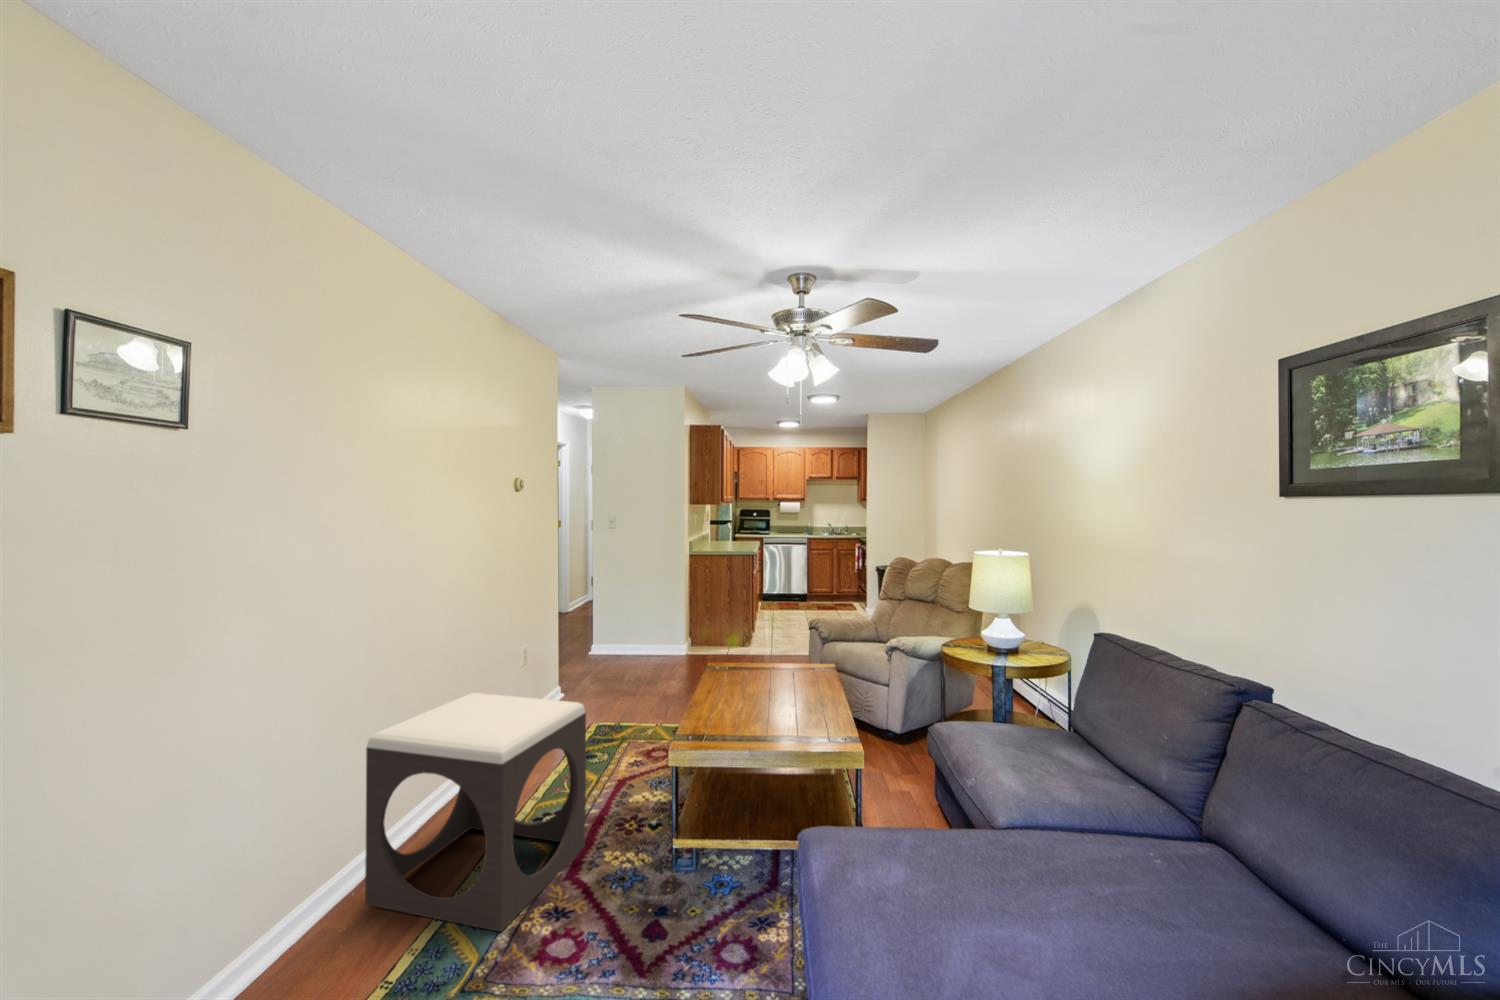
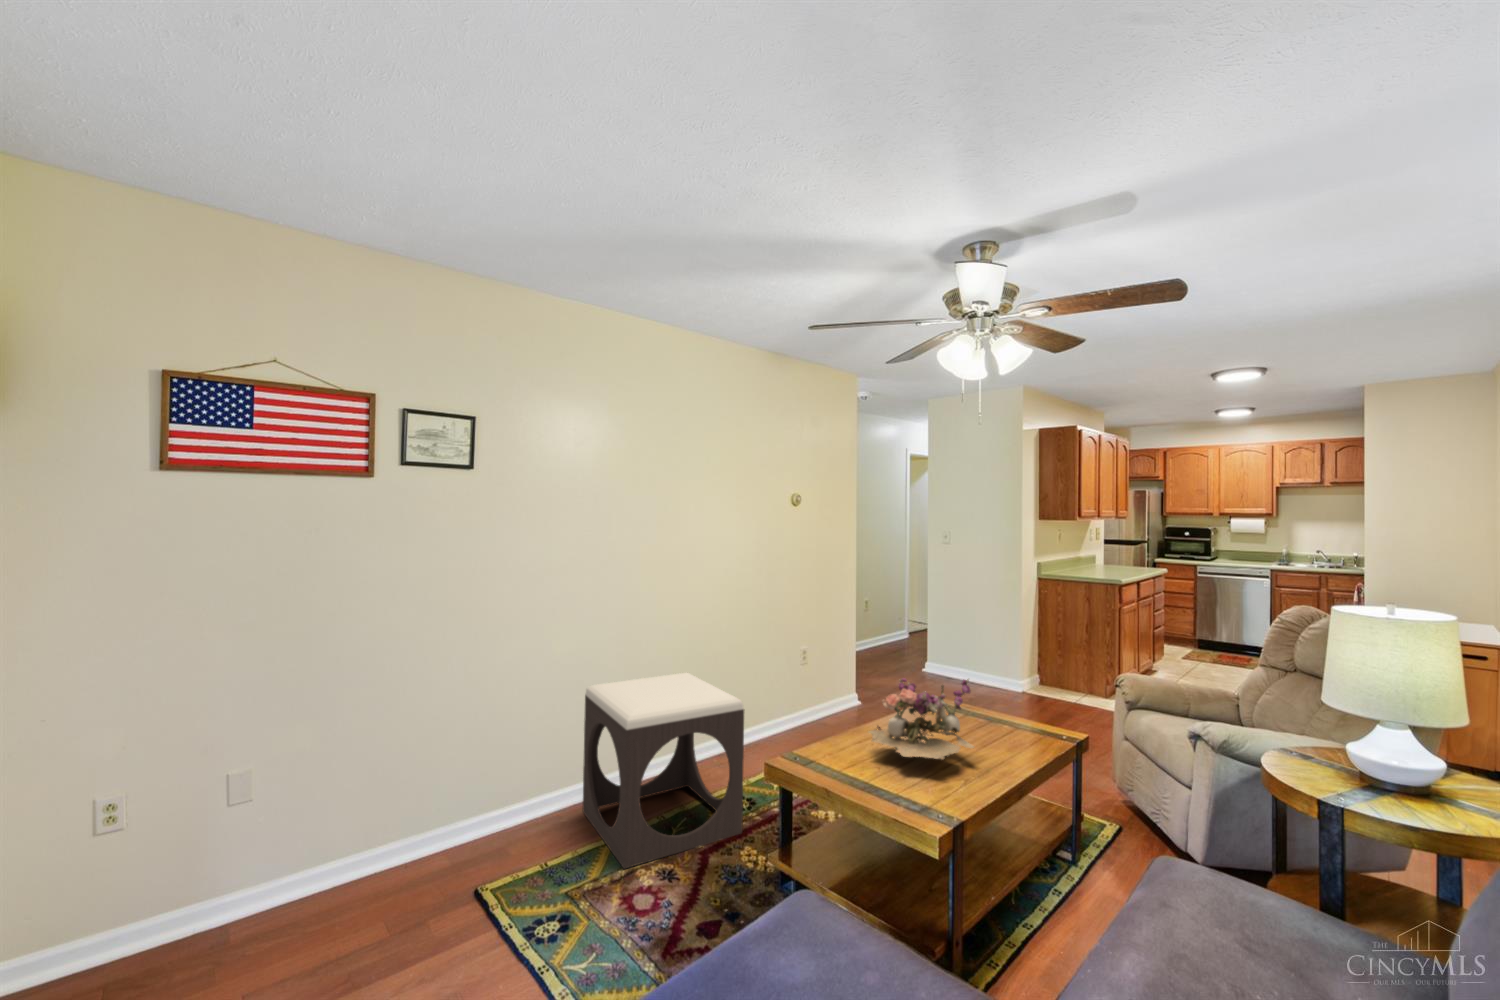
flower arrangement: none [724,636,811,714] -> present [868,678,974,759]

